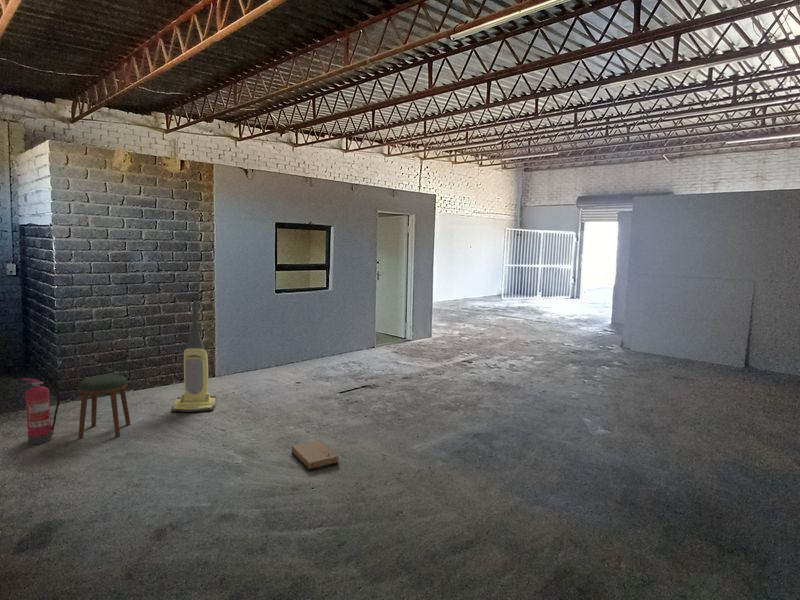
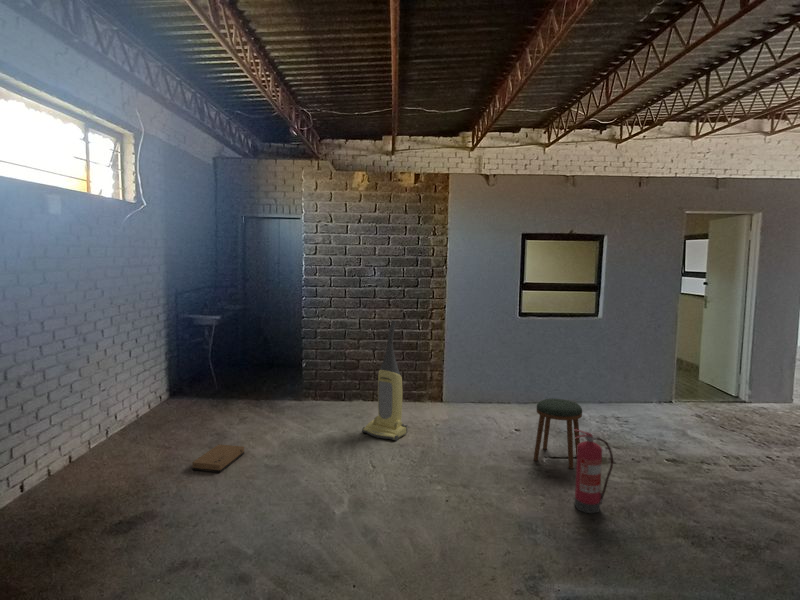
stool: present [78,375,130,439] -> present [534,399,582,469]
fire extinguisher: present [23,378,60,444] -> present [575,429,613,513]
cardboard box: present [292,440,339,471] -> present [192,444,244,473]

